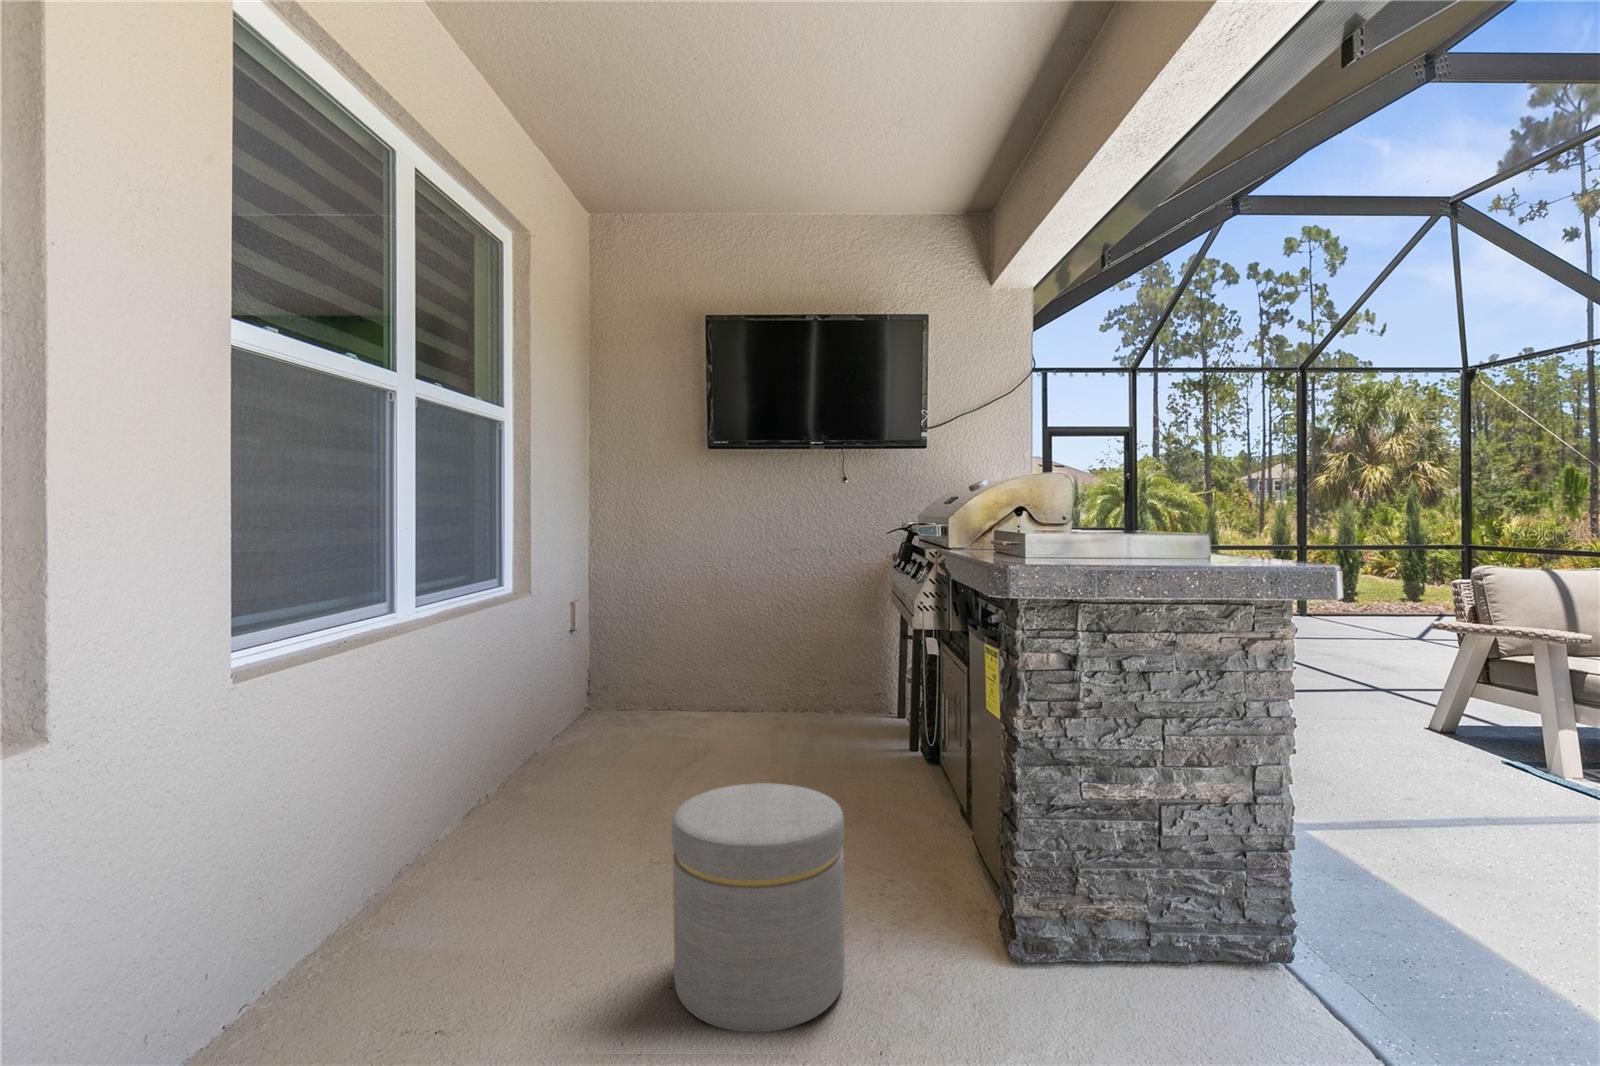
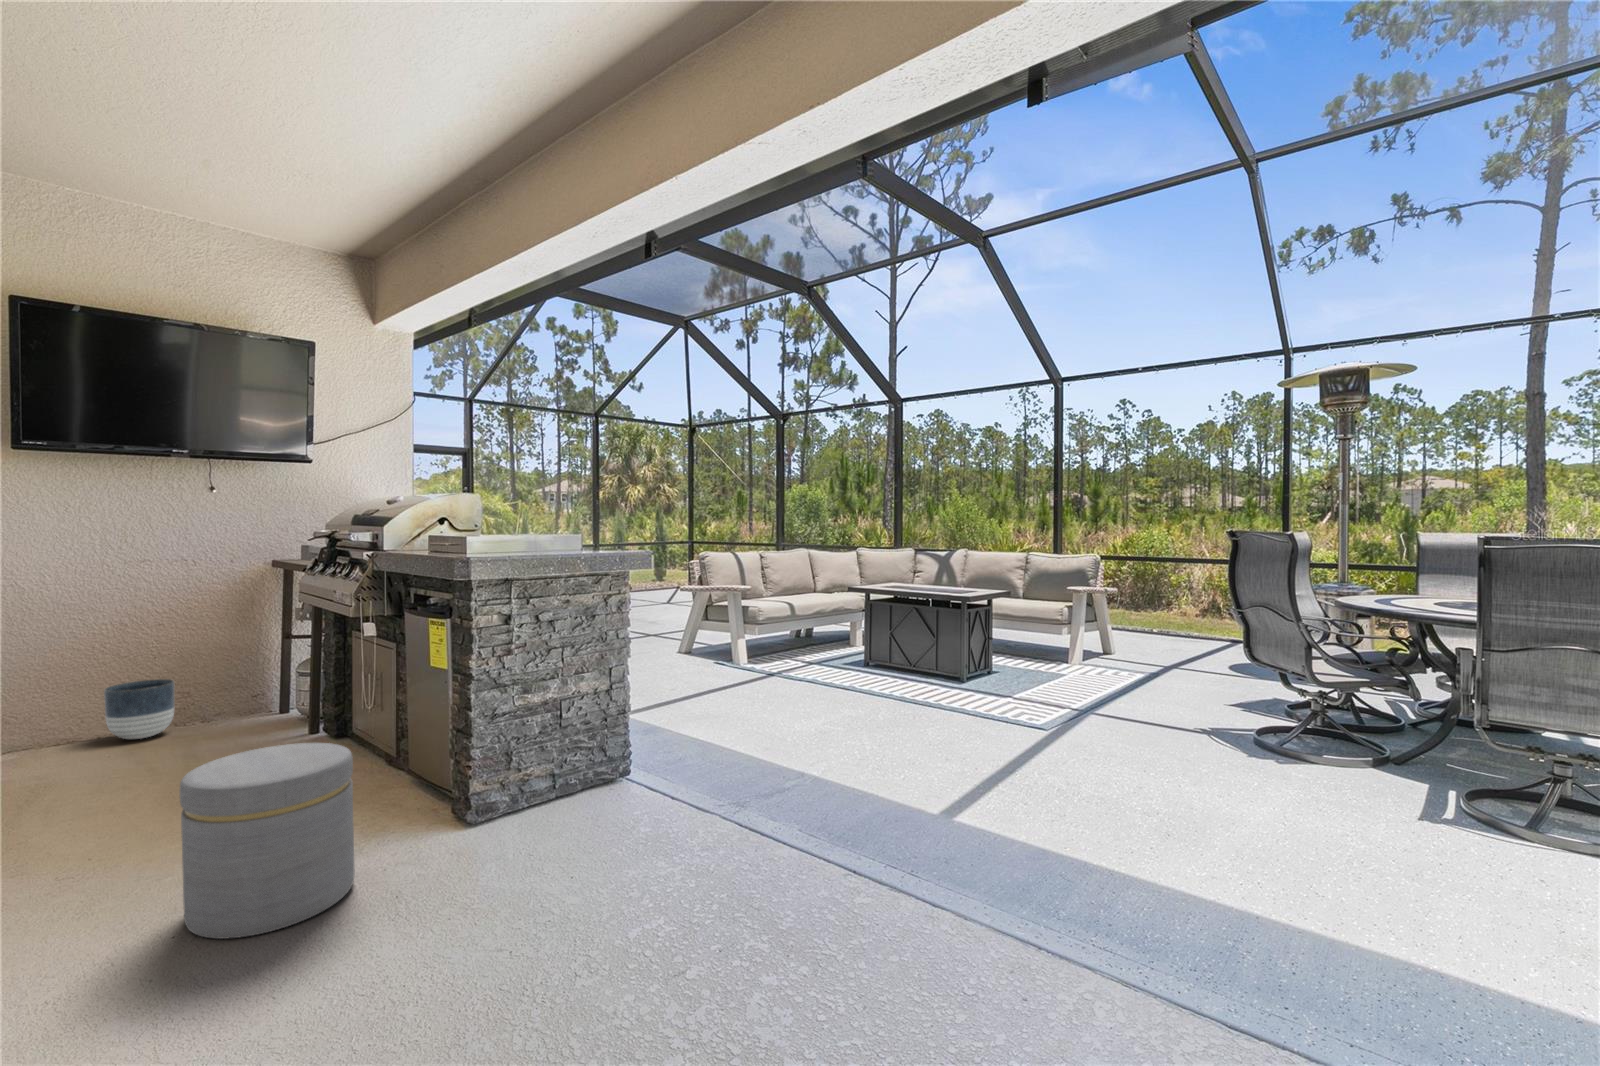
planter: none [765,664,814,719] -> present [104,679,174,739]

